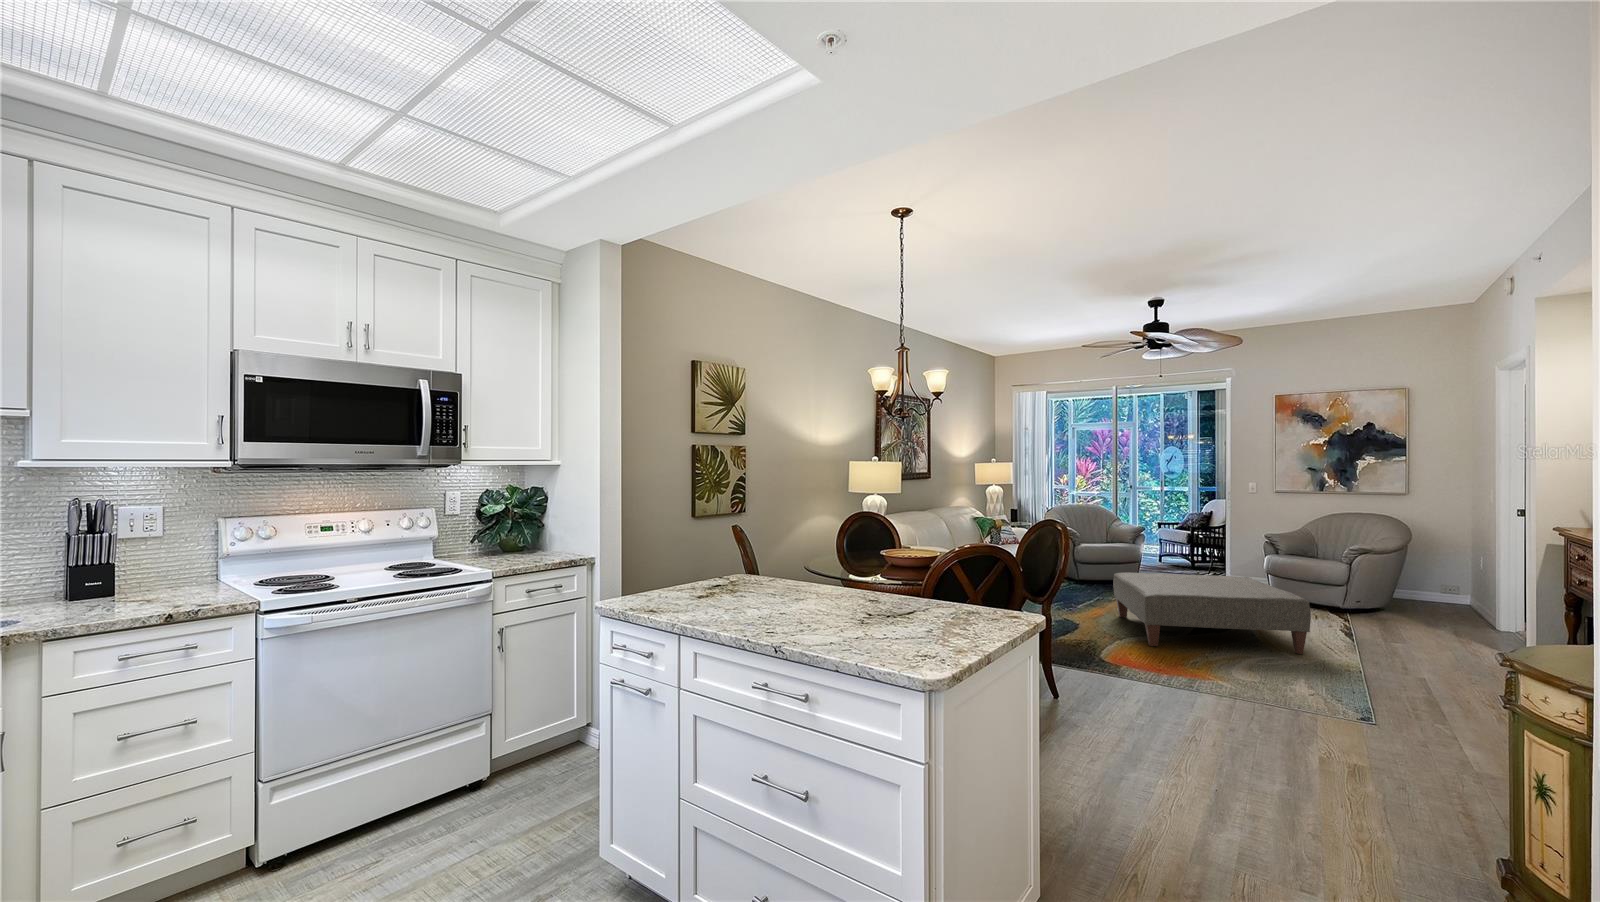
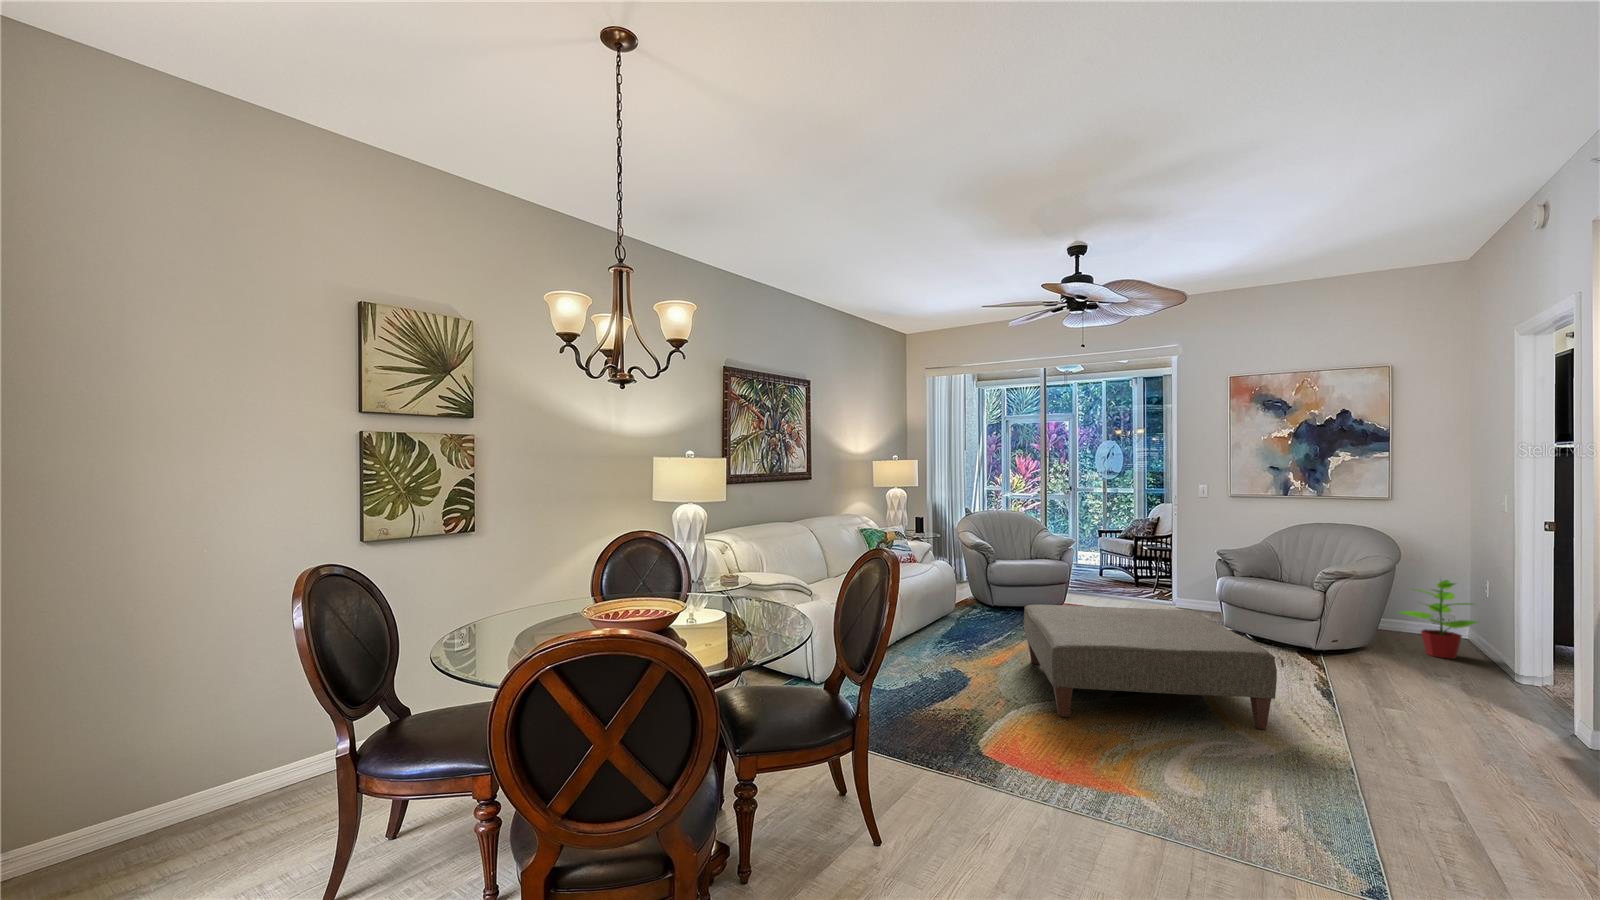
potted plant: none [1410,553,1477,617] -> present [1399,580,1477,659]

